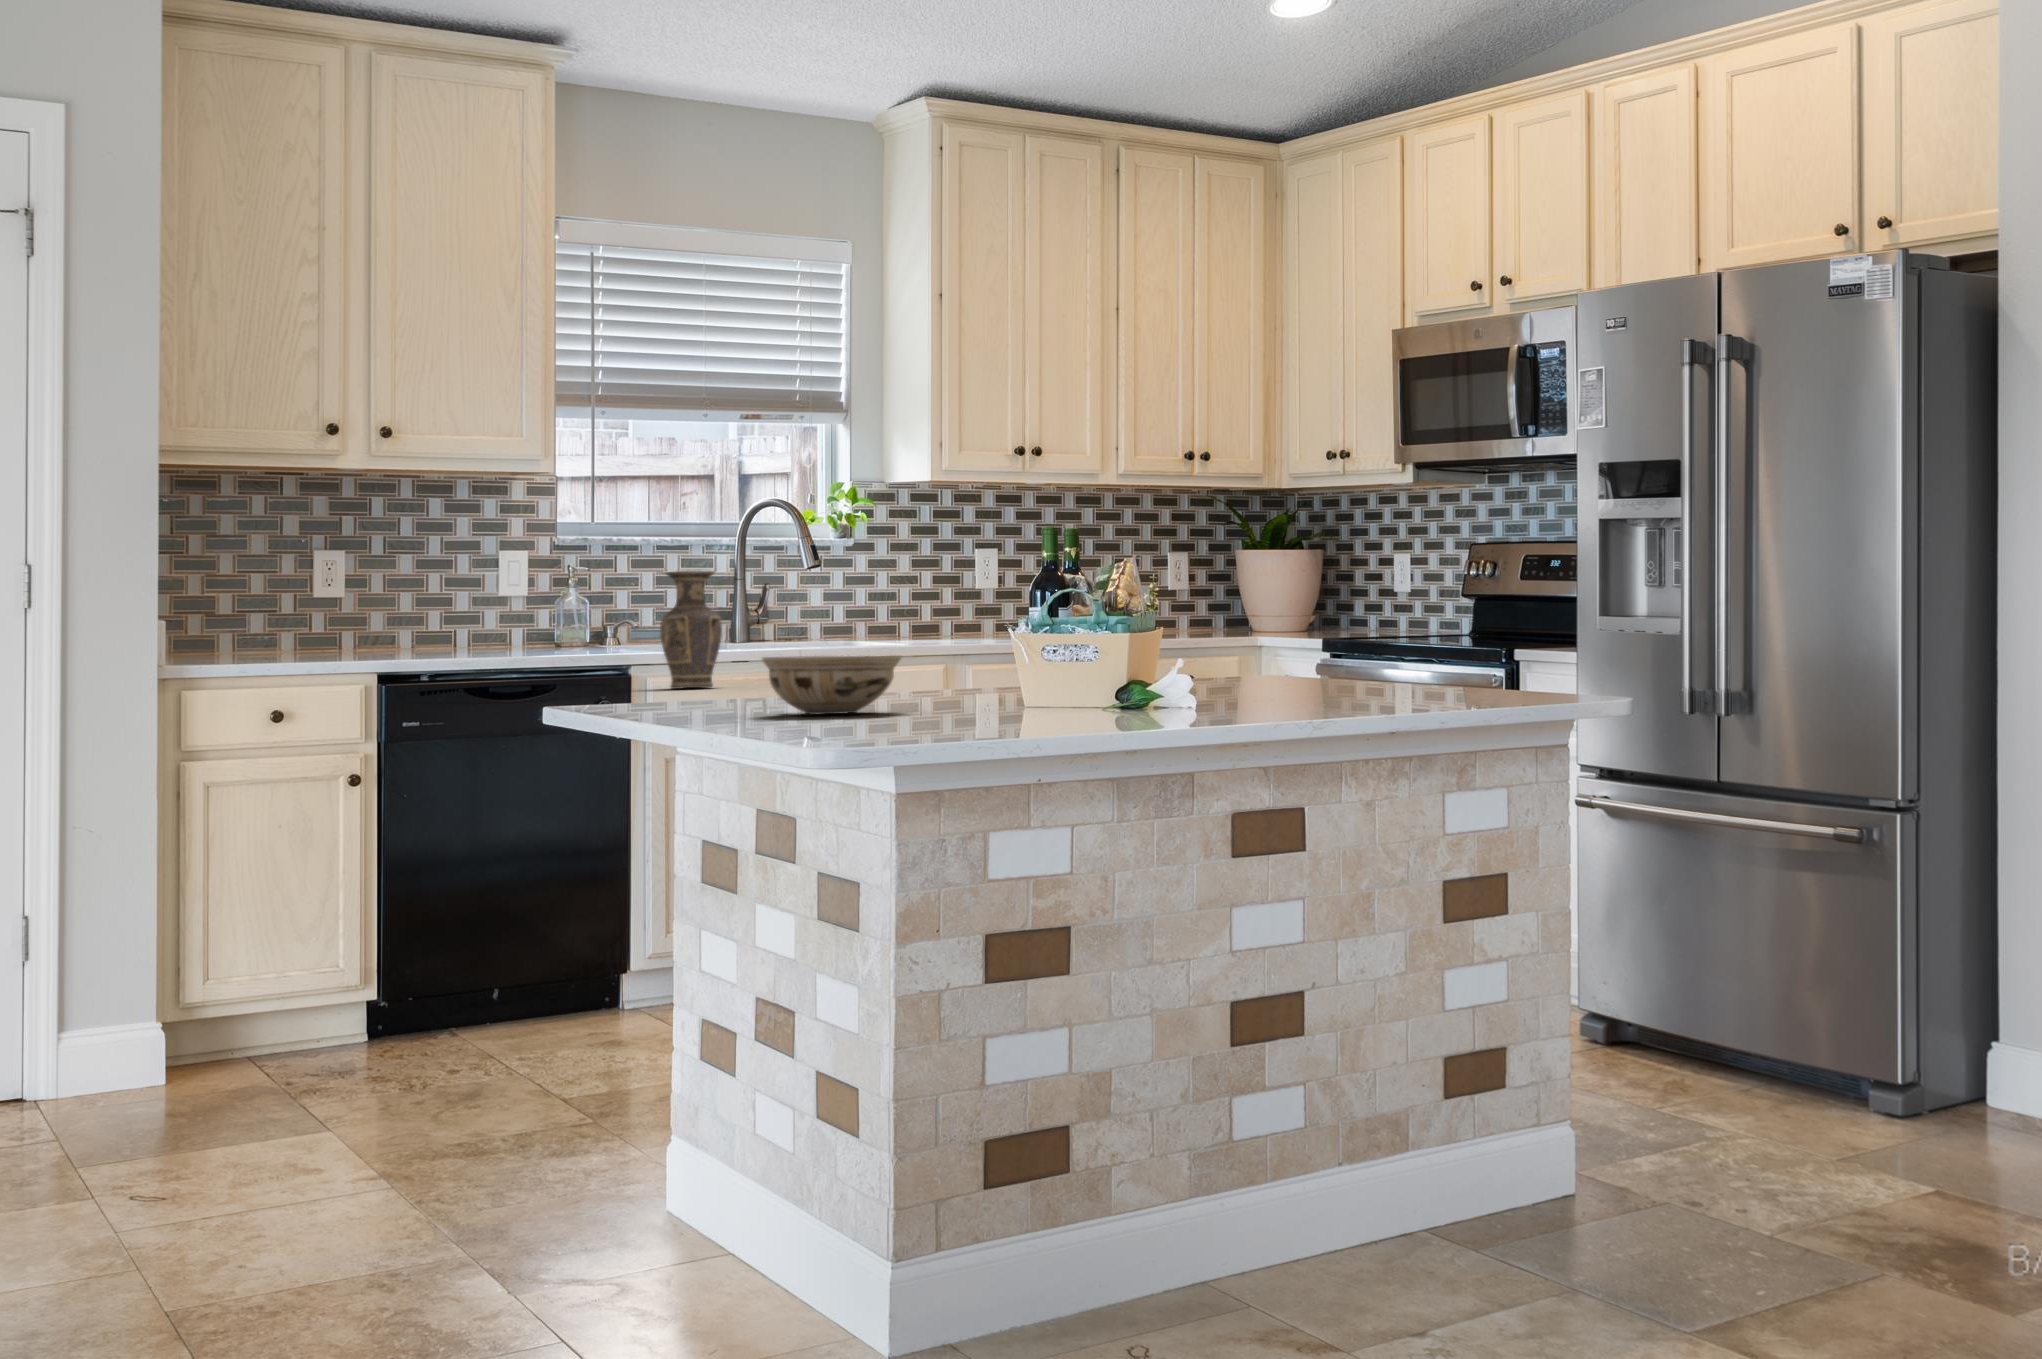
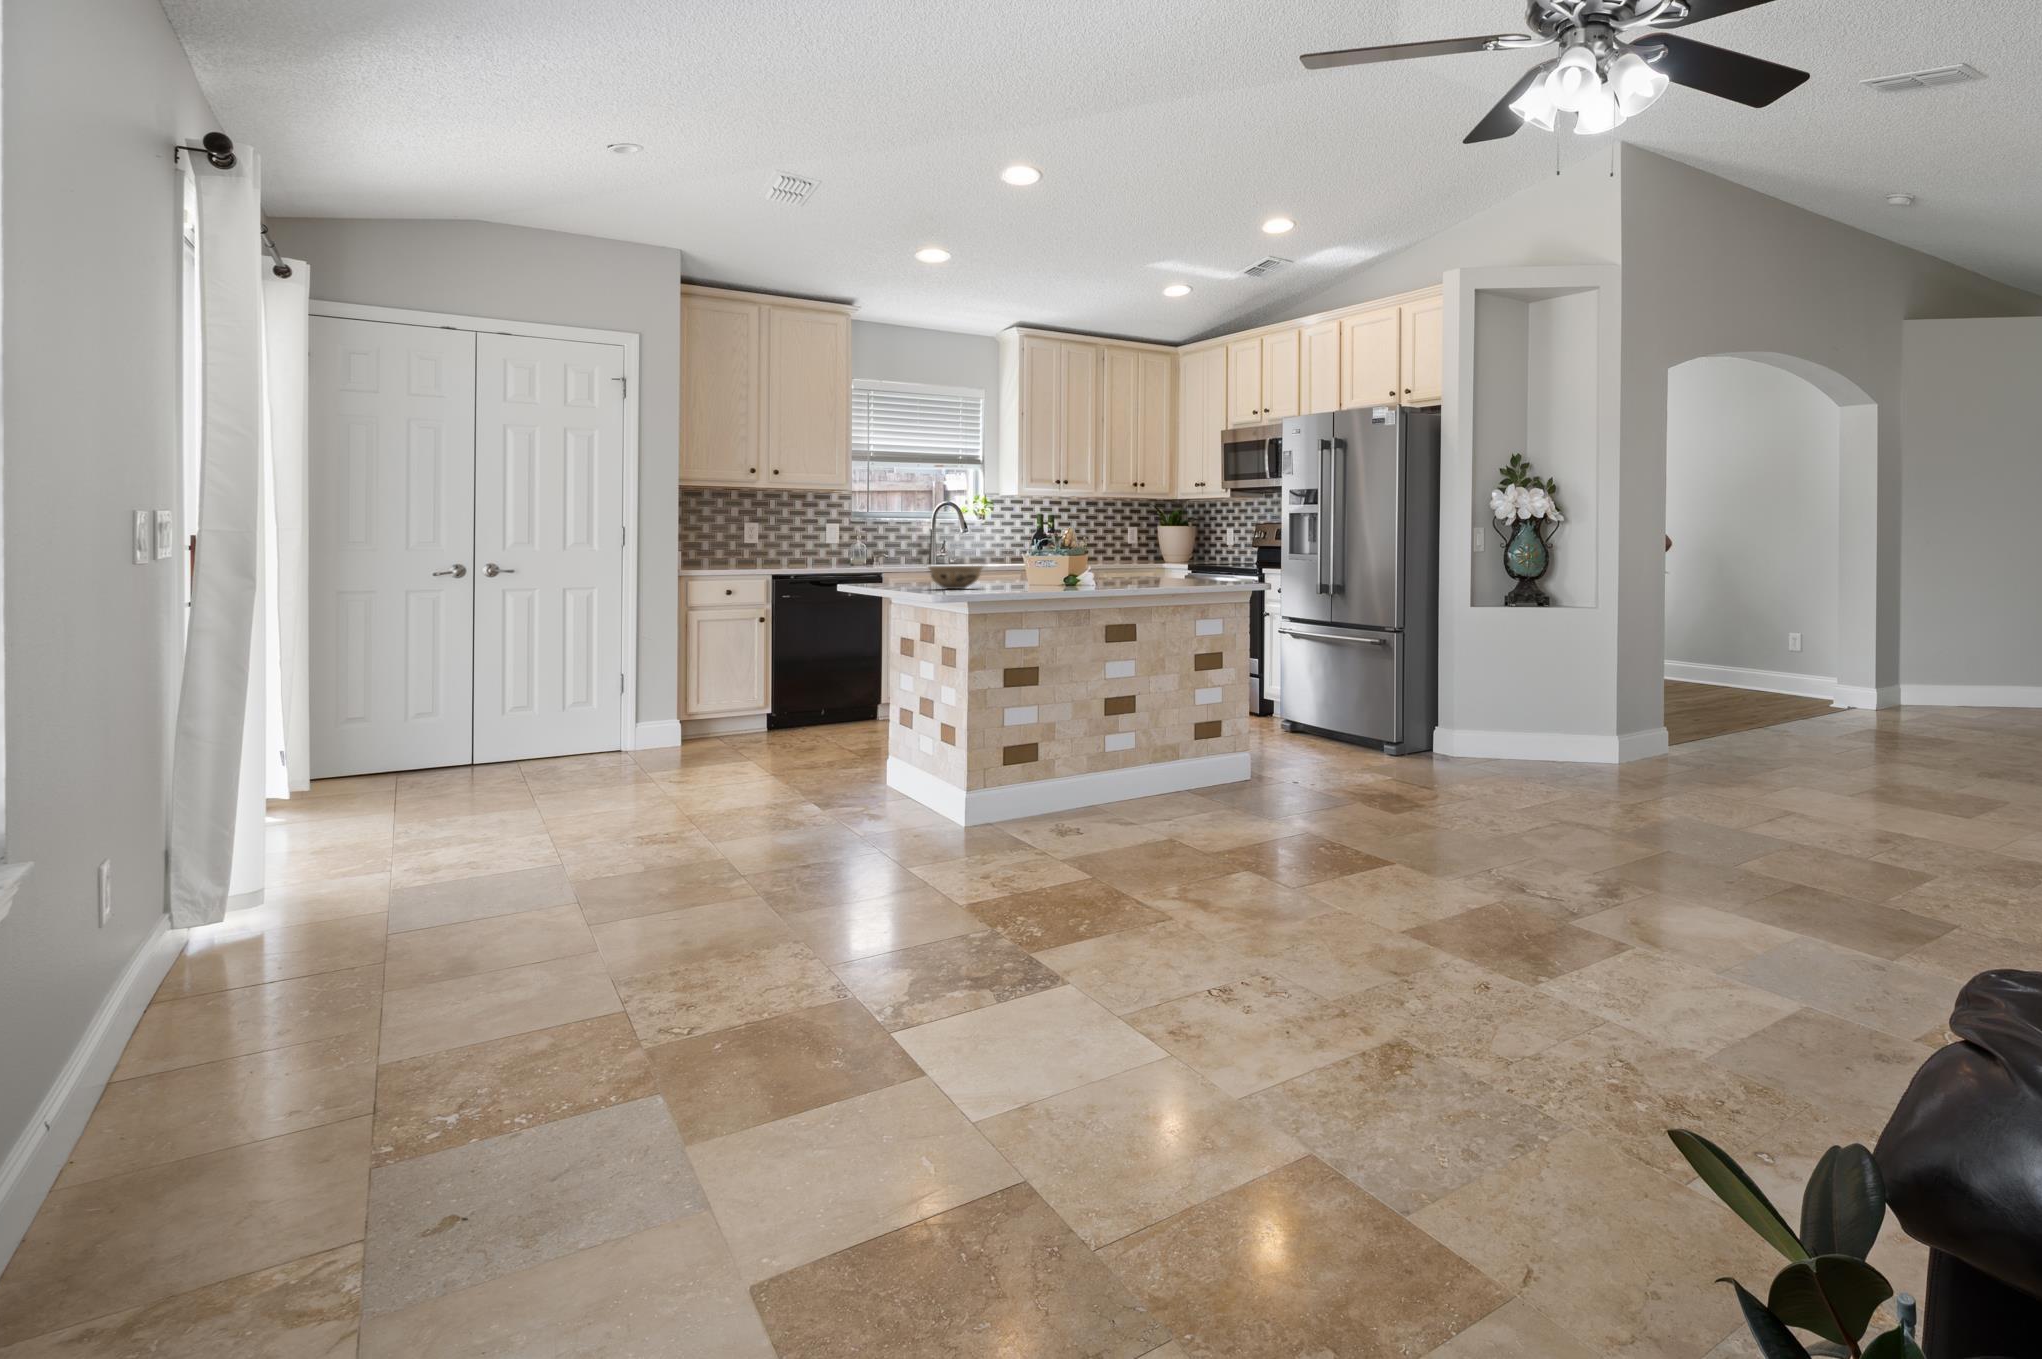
vase: present [660,571,722,689] -> none [896,533,923,584]

